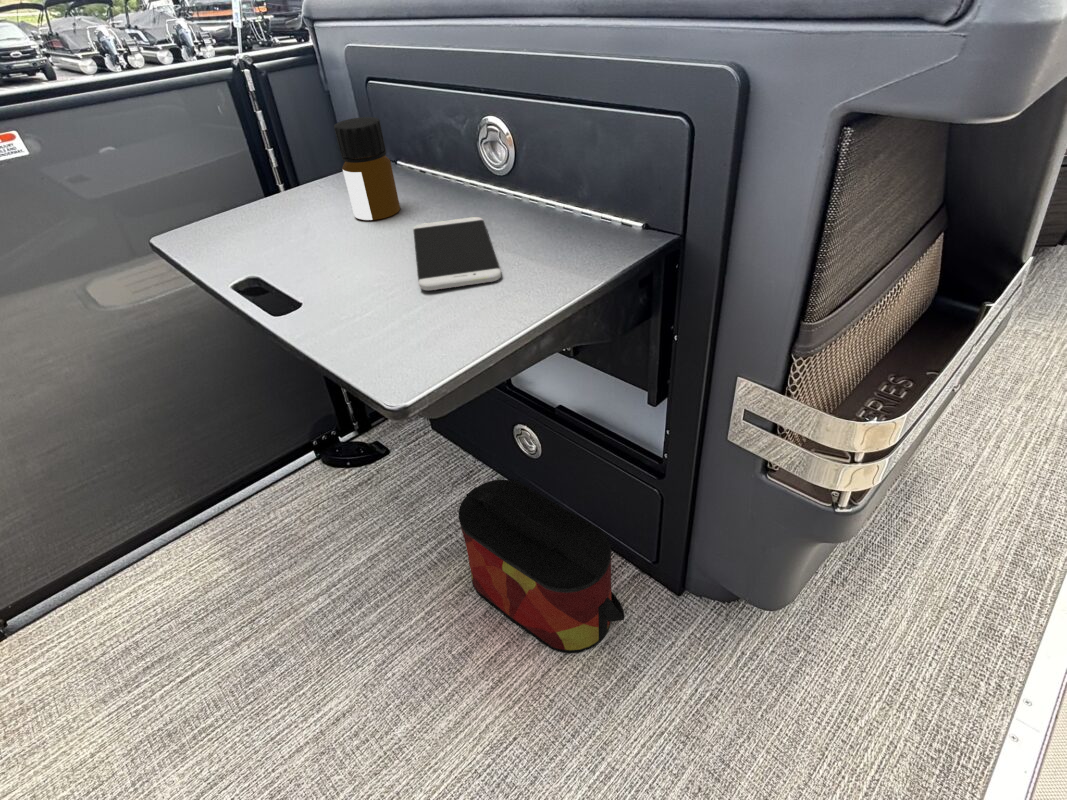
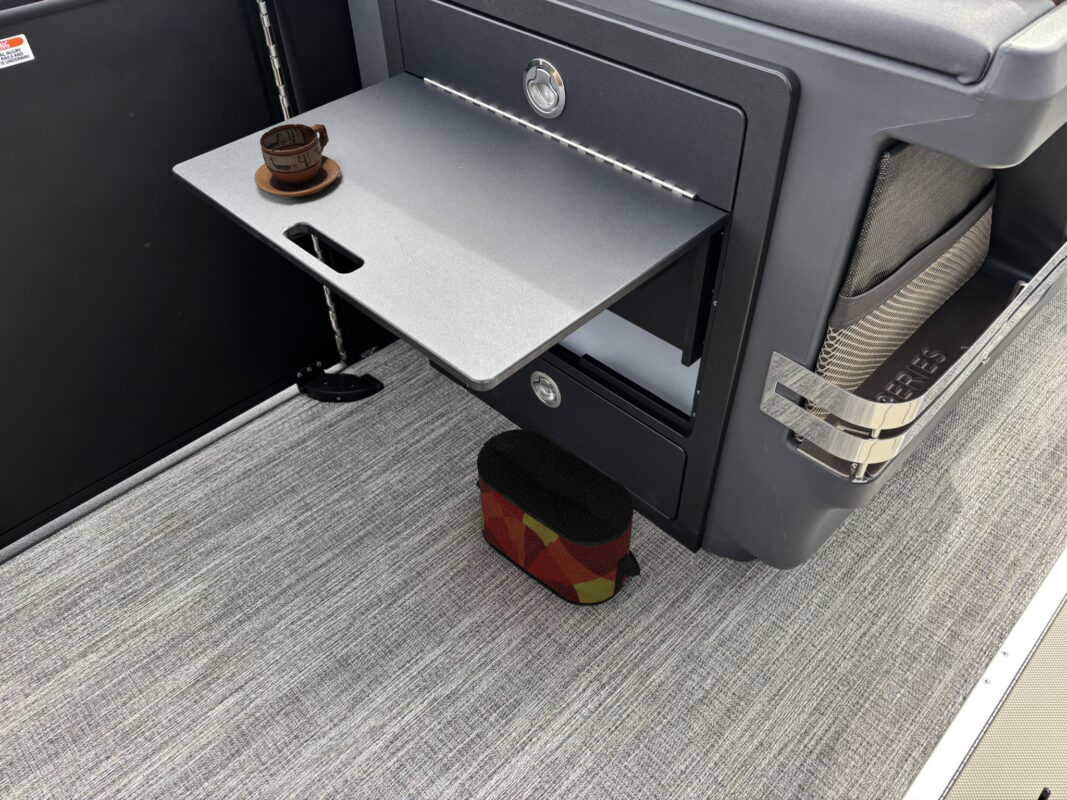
bottle: present [334,117,400,220] -> none [389,61,445,167]
cup: none [209,183,296,251] -> present [254,124,341,198]
smartphone: present [413,217,501,290] -> none [467,176,562,263]

